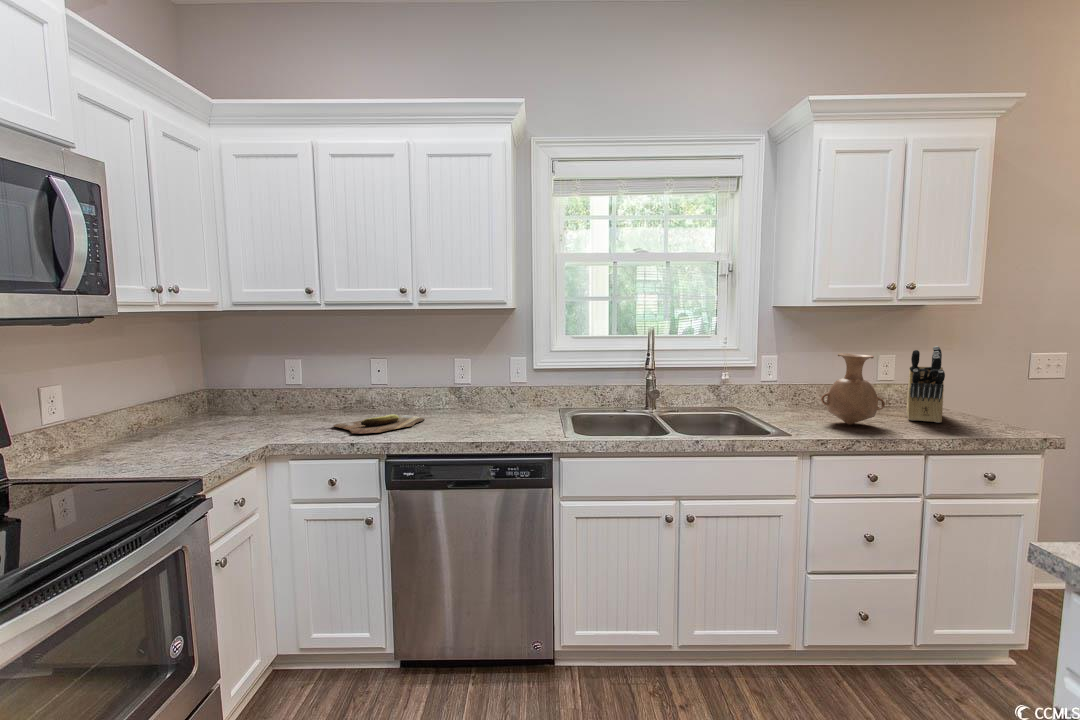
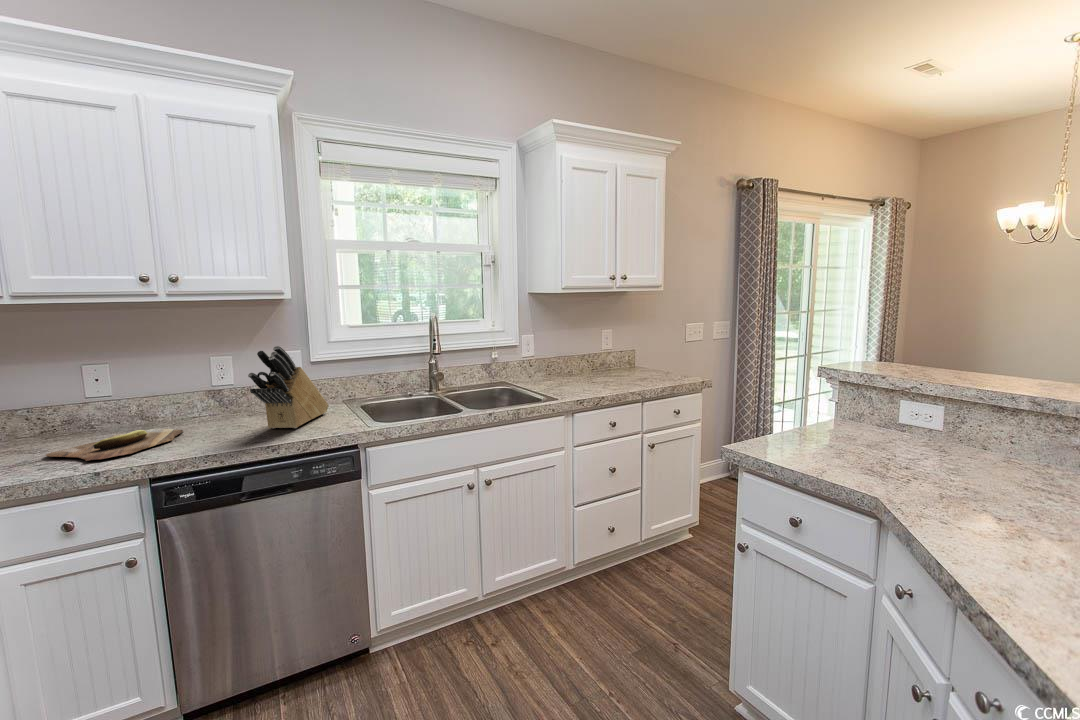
knife block: present [907,346,945,423] -> present [248,346,328,429]
vase: present [821,353,885,425] -> none [572,331,614,386]

